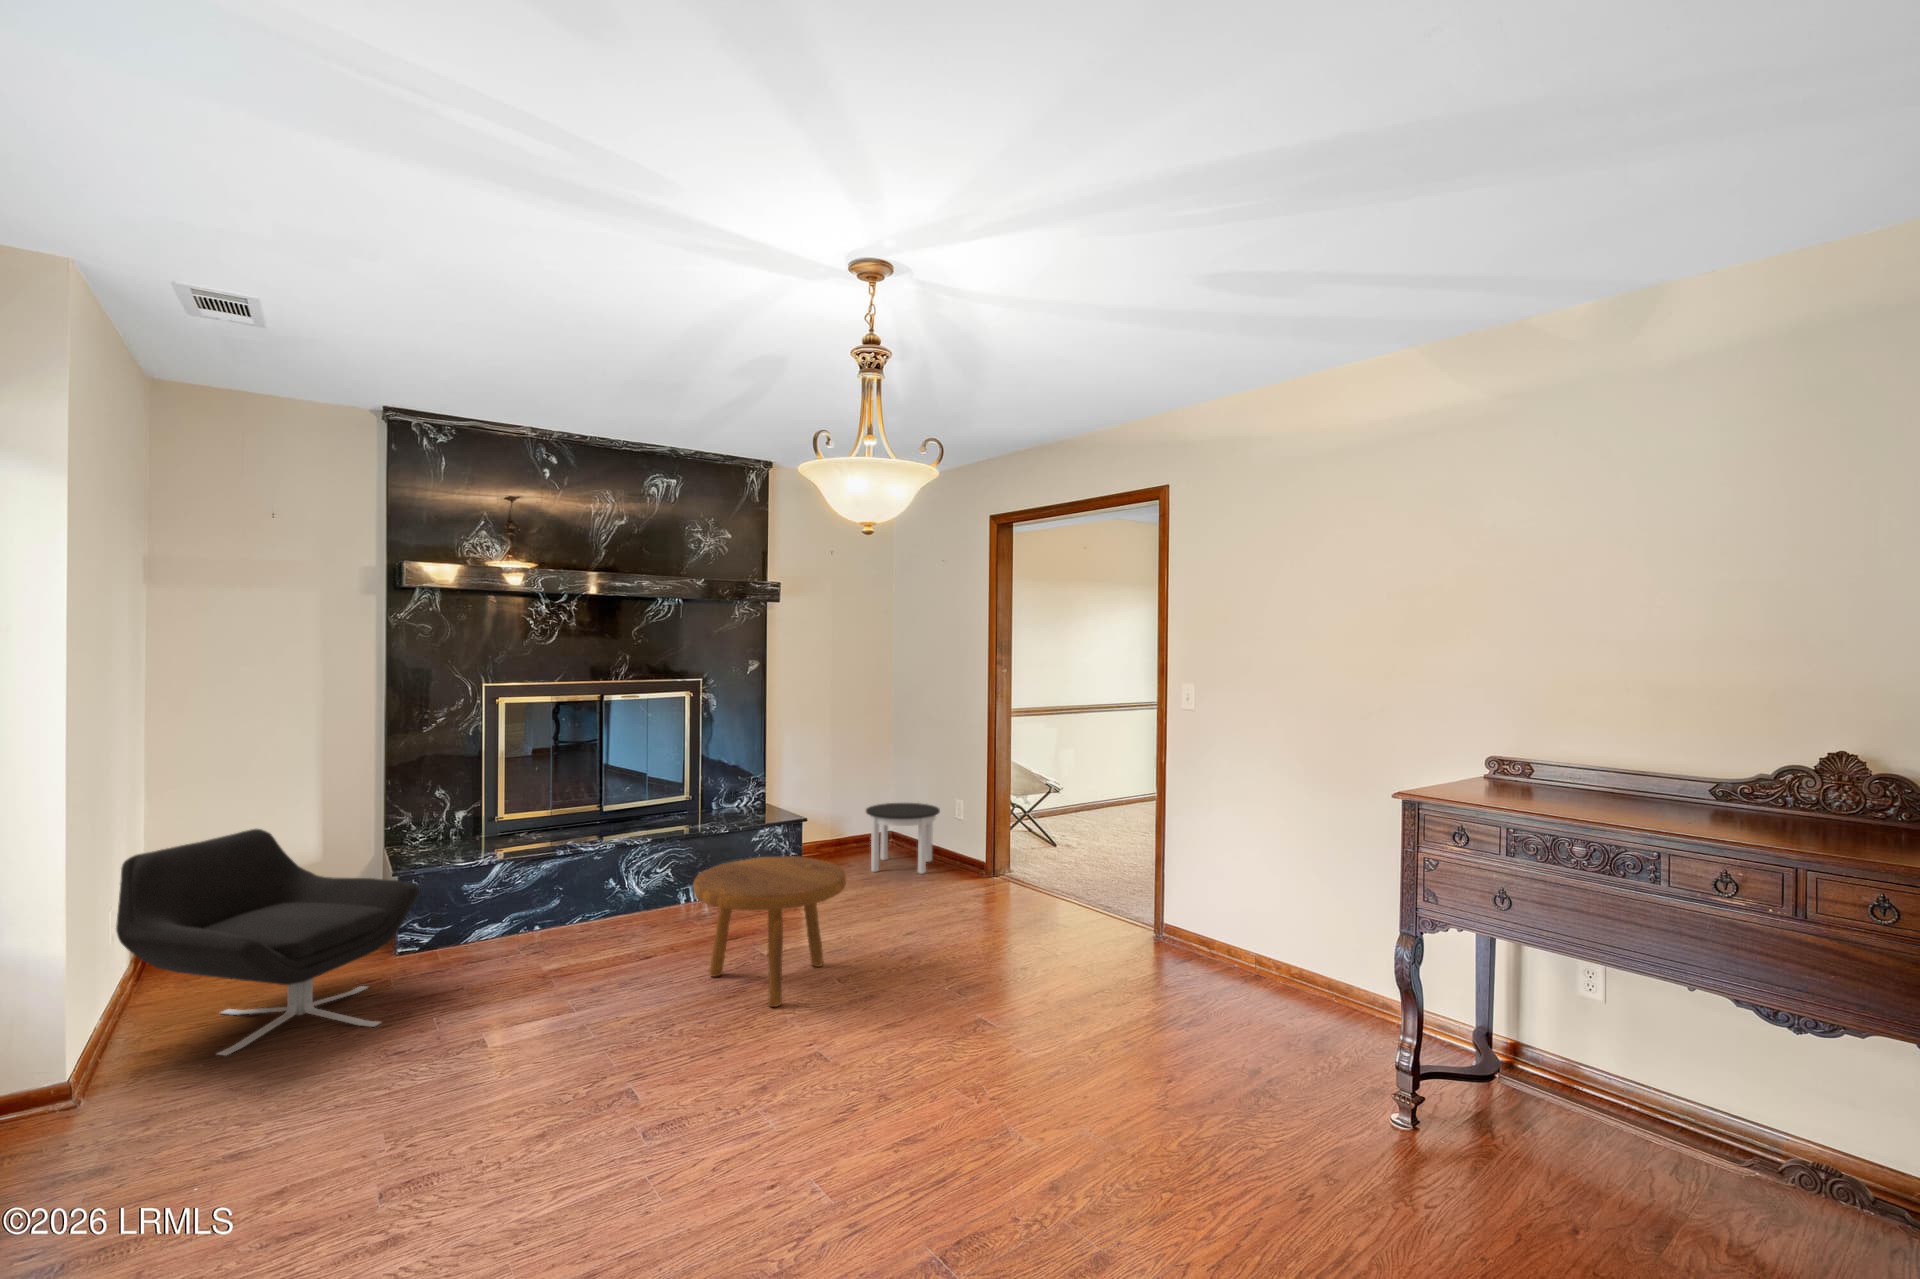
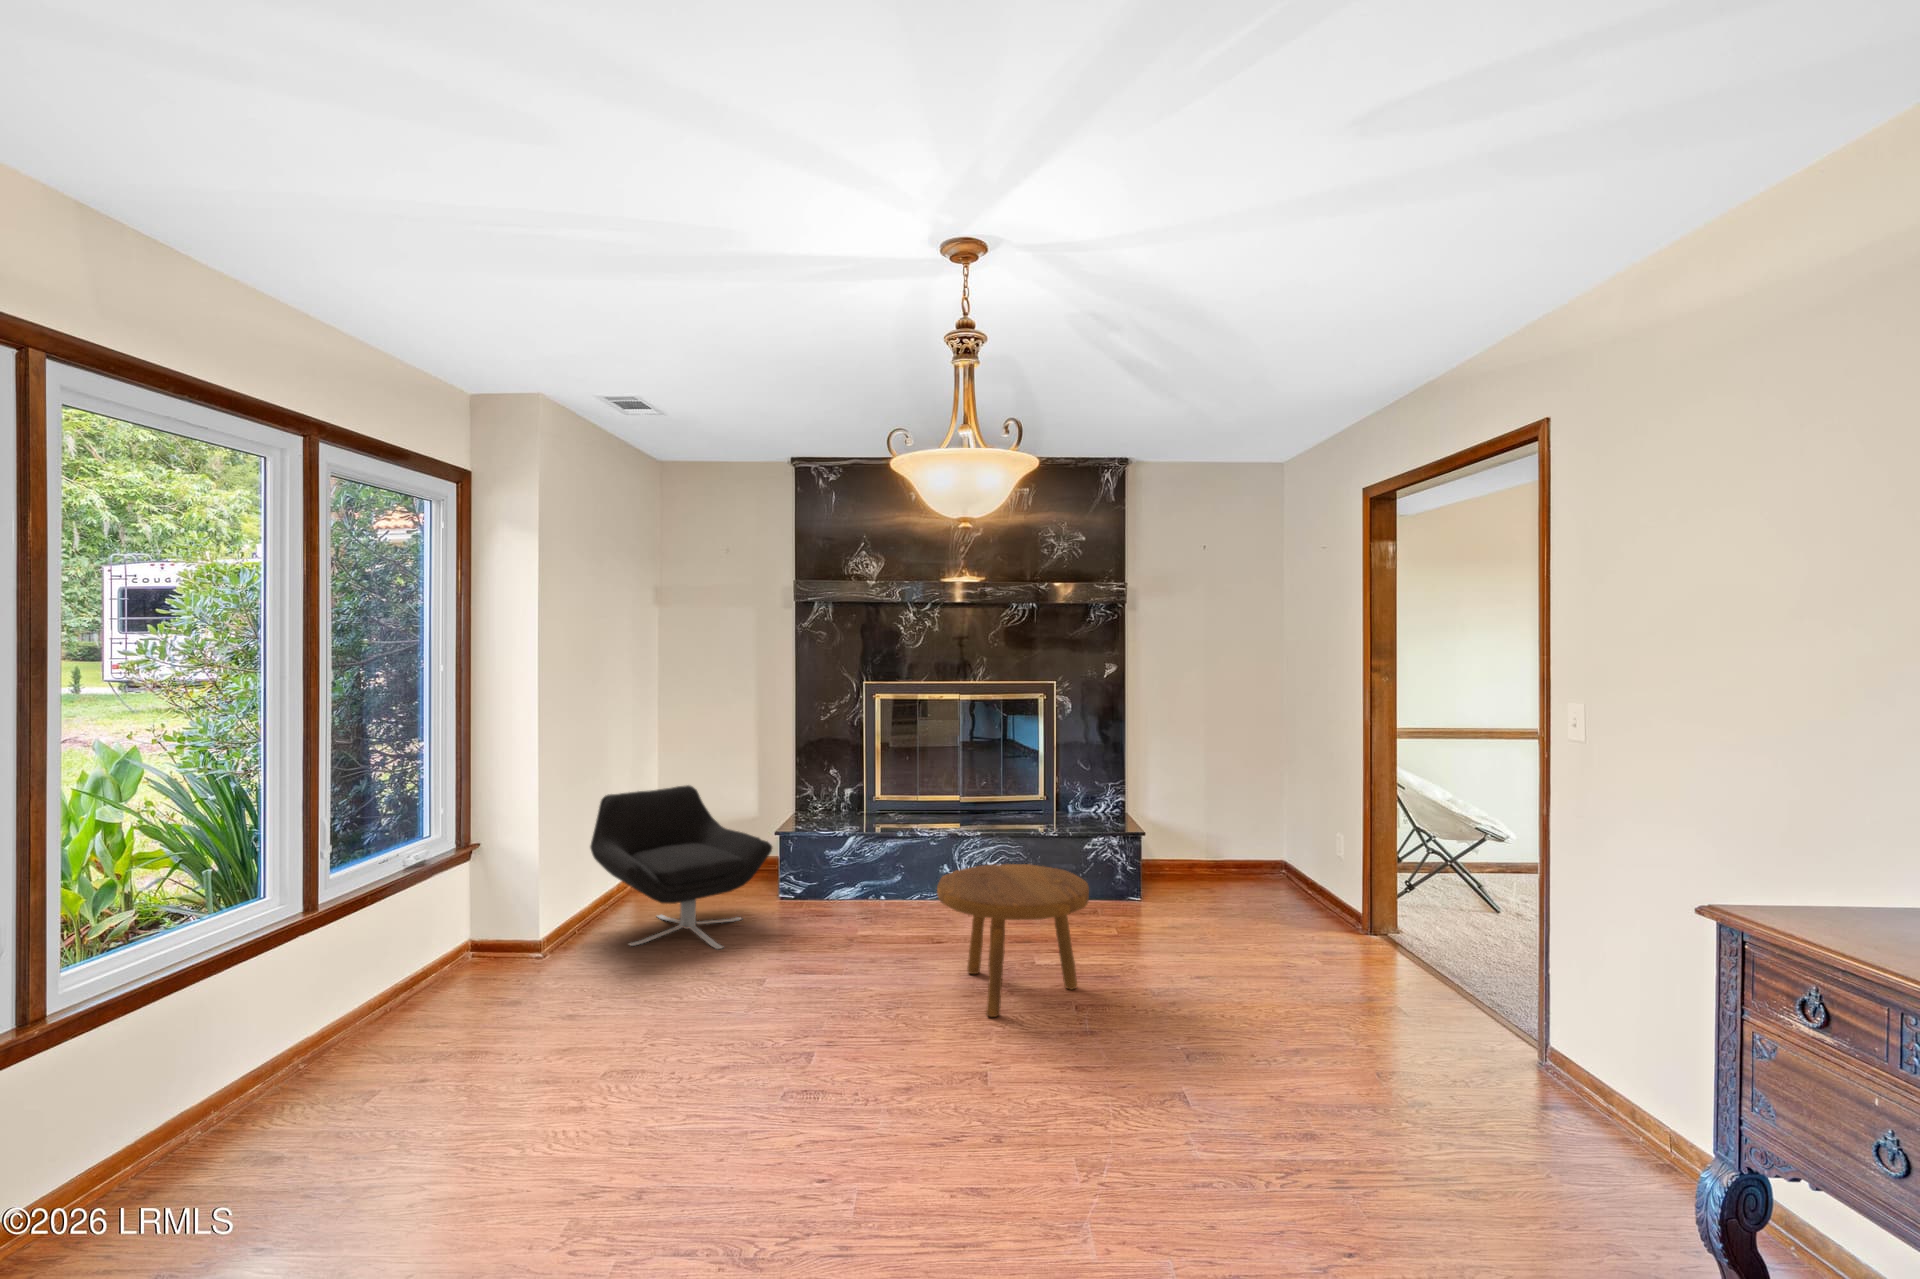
round table: present [866,803,940,874] -> none [1223,829,1314,917]

